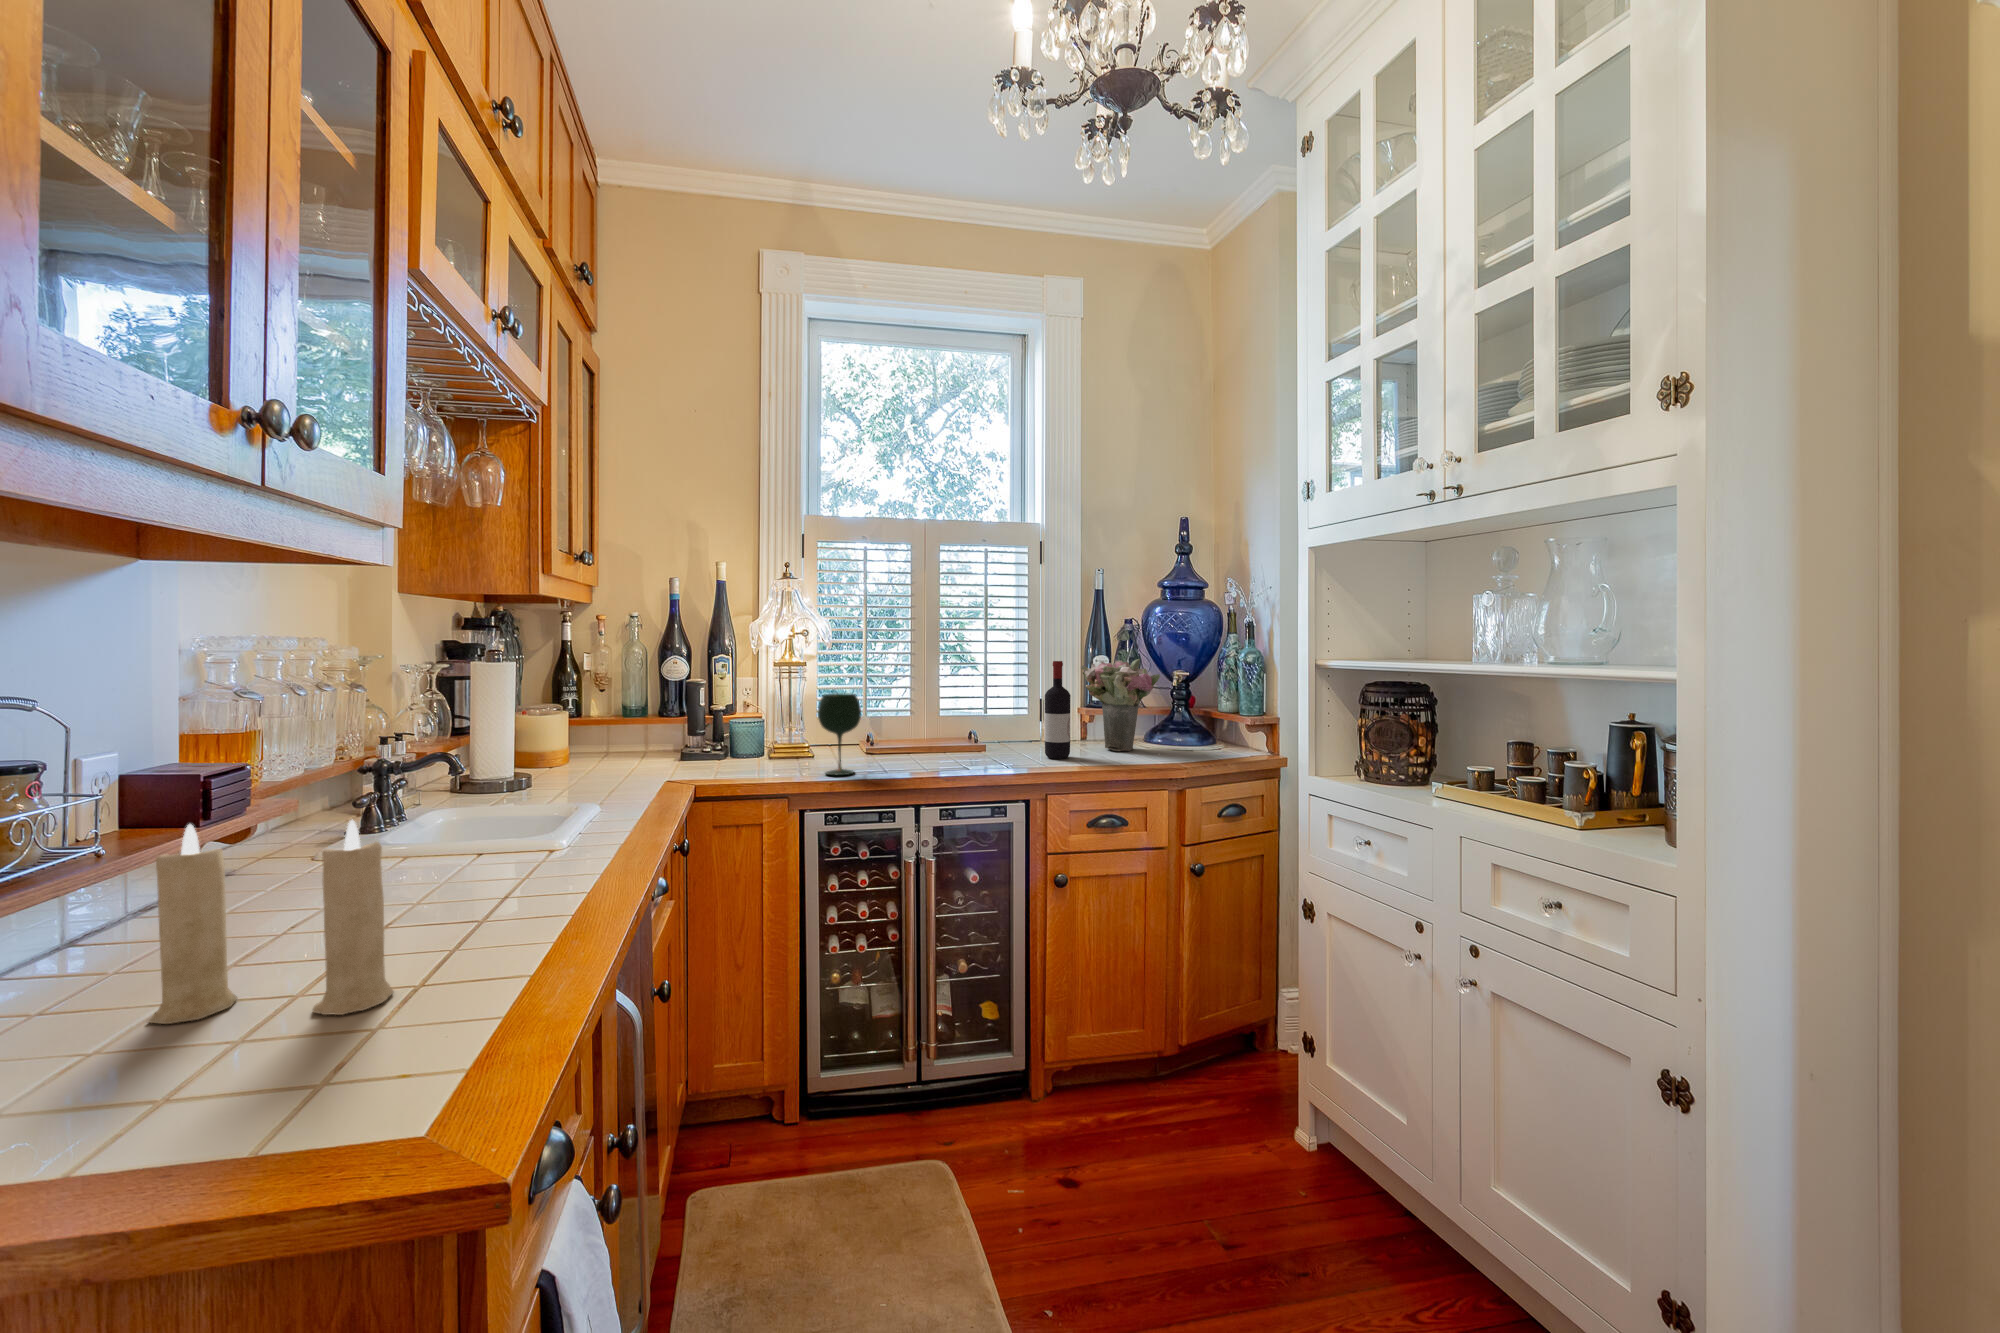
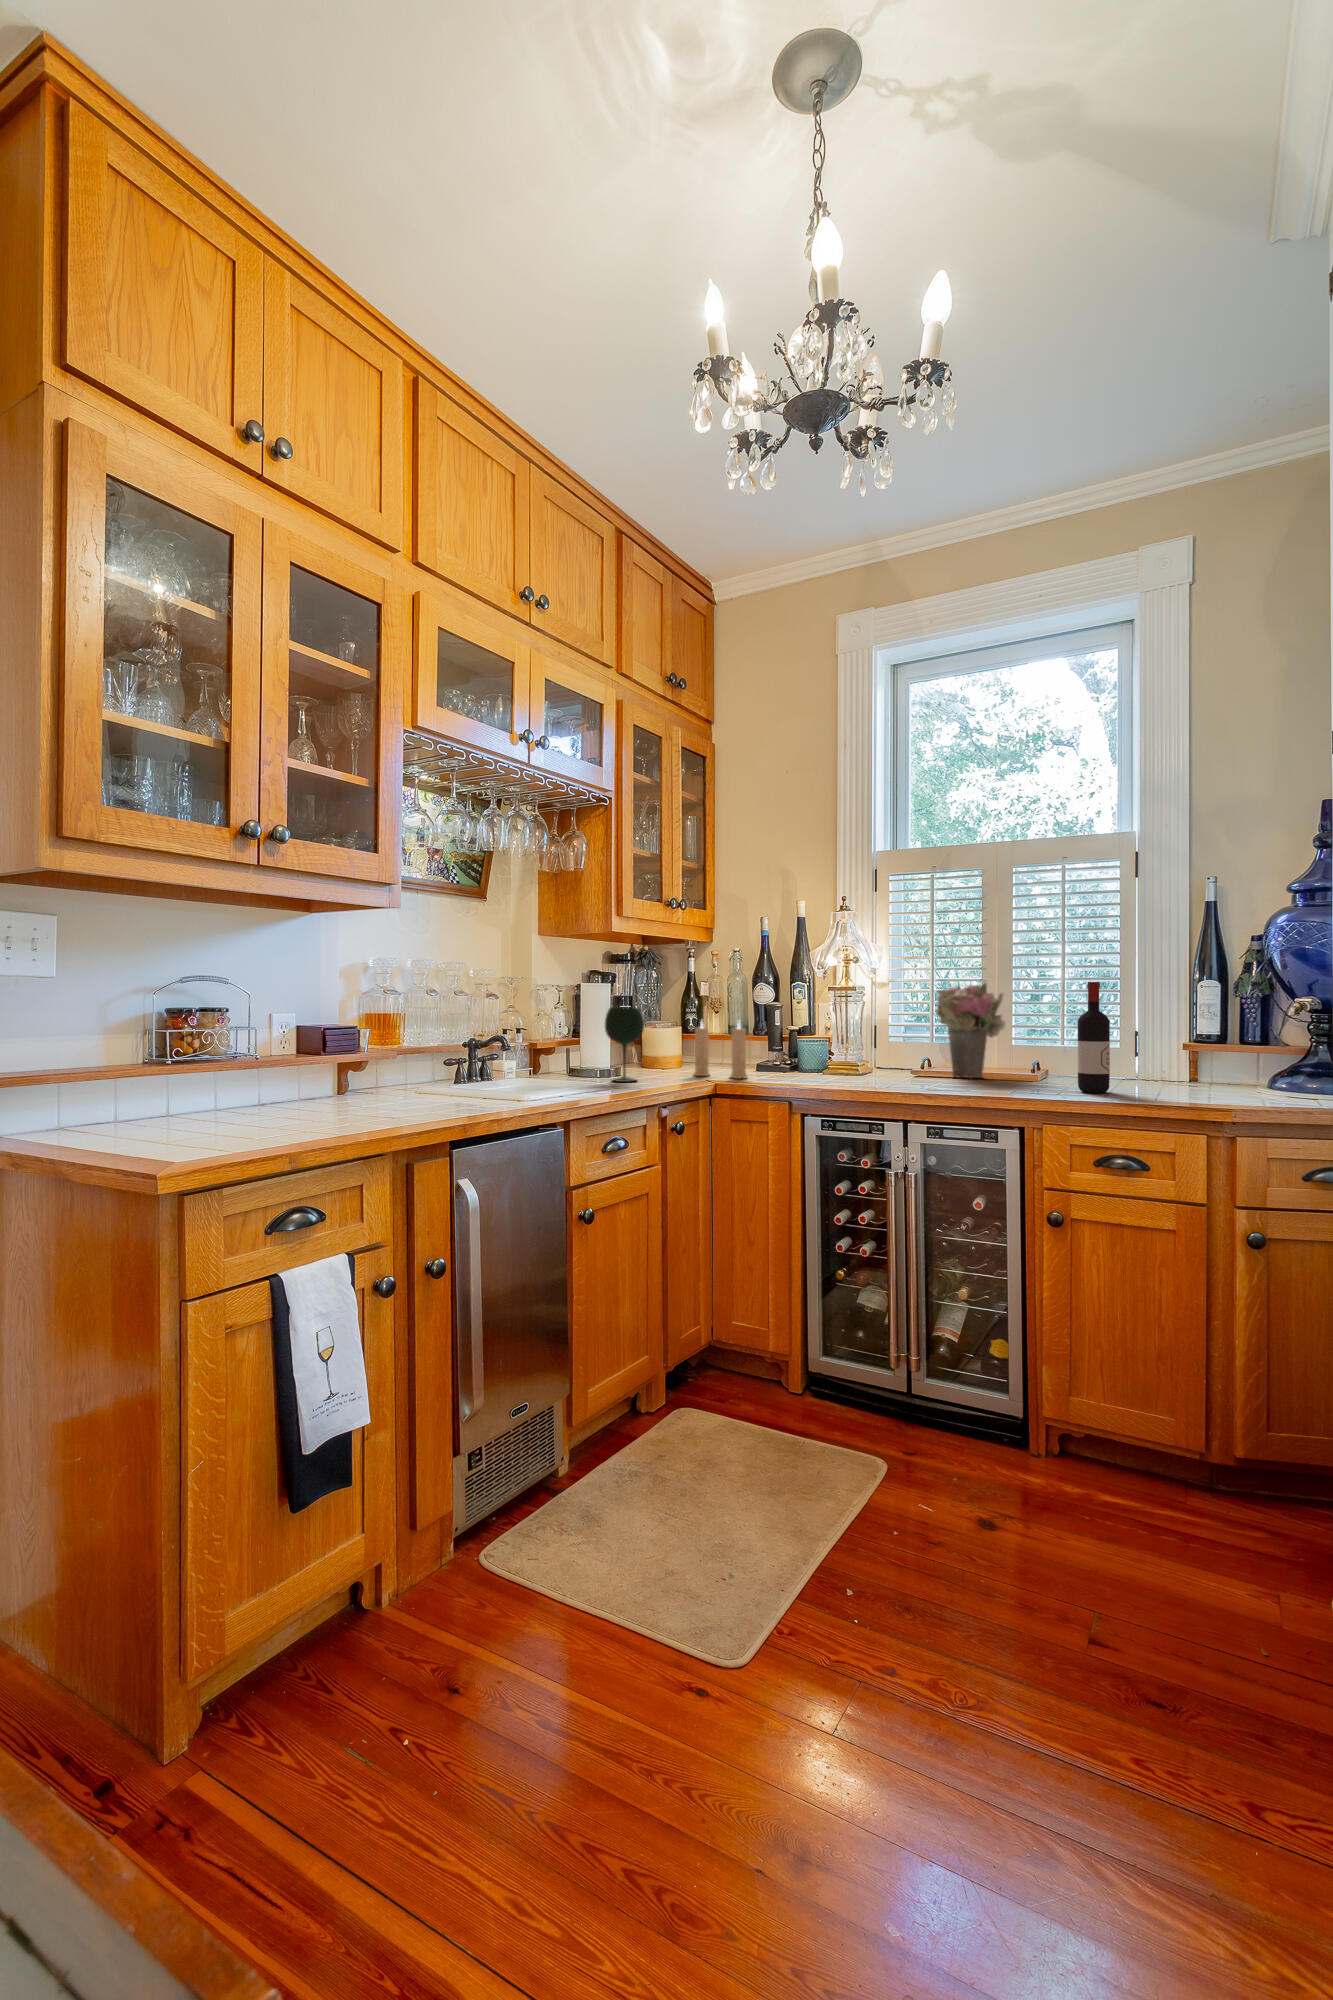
flower bouquet: present [1081,659,1160,751] -> present [936,983,1005,1078]
wine glass: present [818,693,861,775] -> present [605,1008,644,1082]
candle: present [148,820,394,1024] -> present [694,1021,747,1078]

